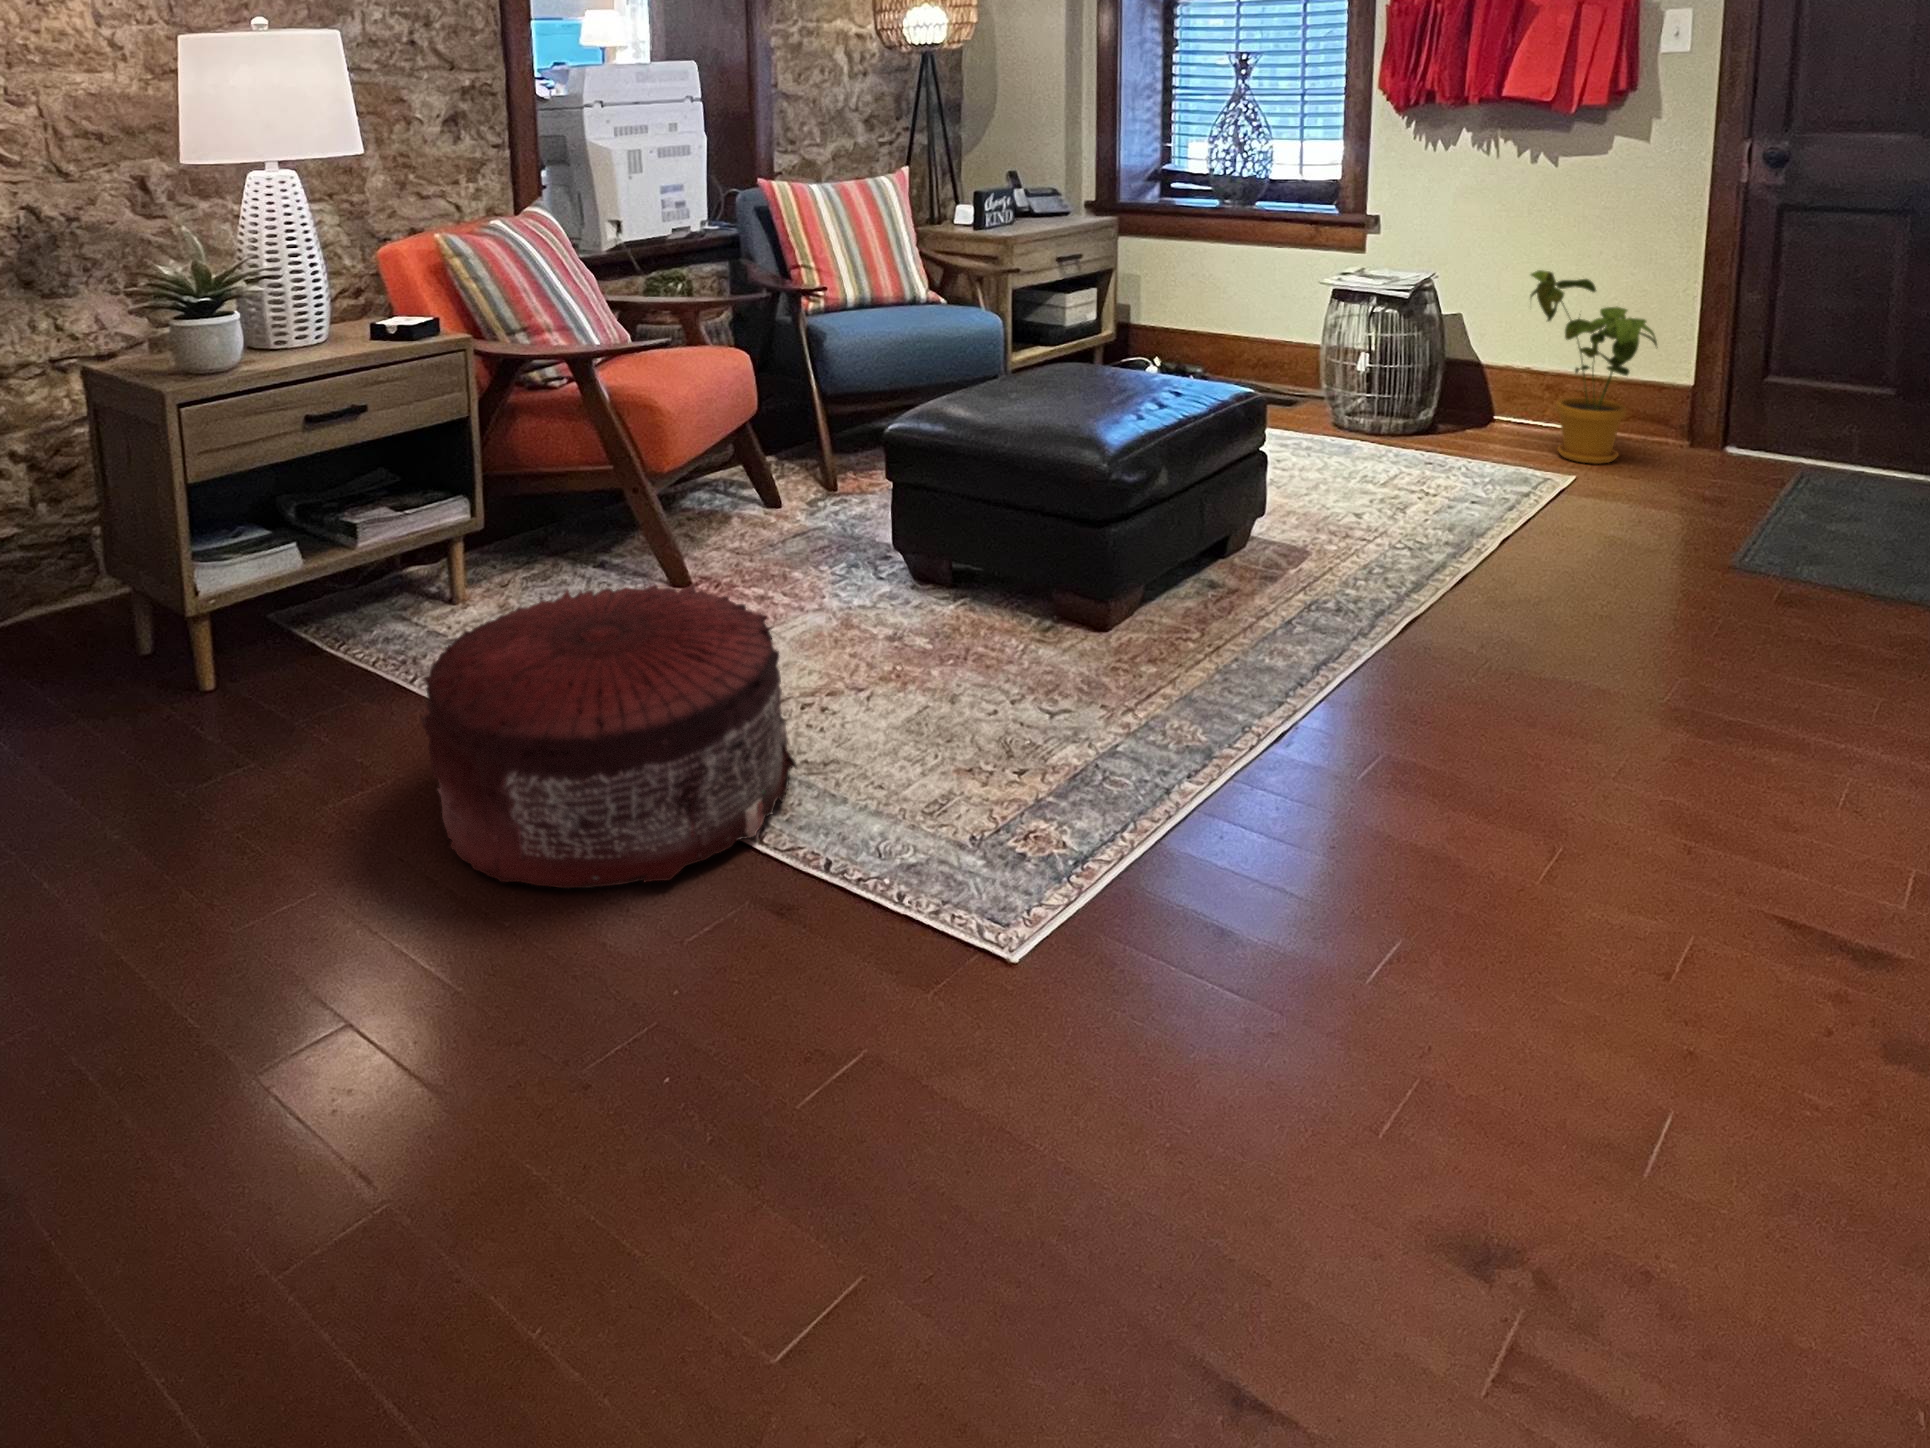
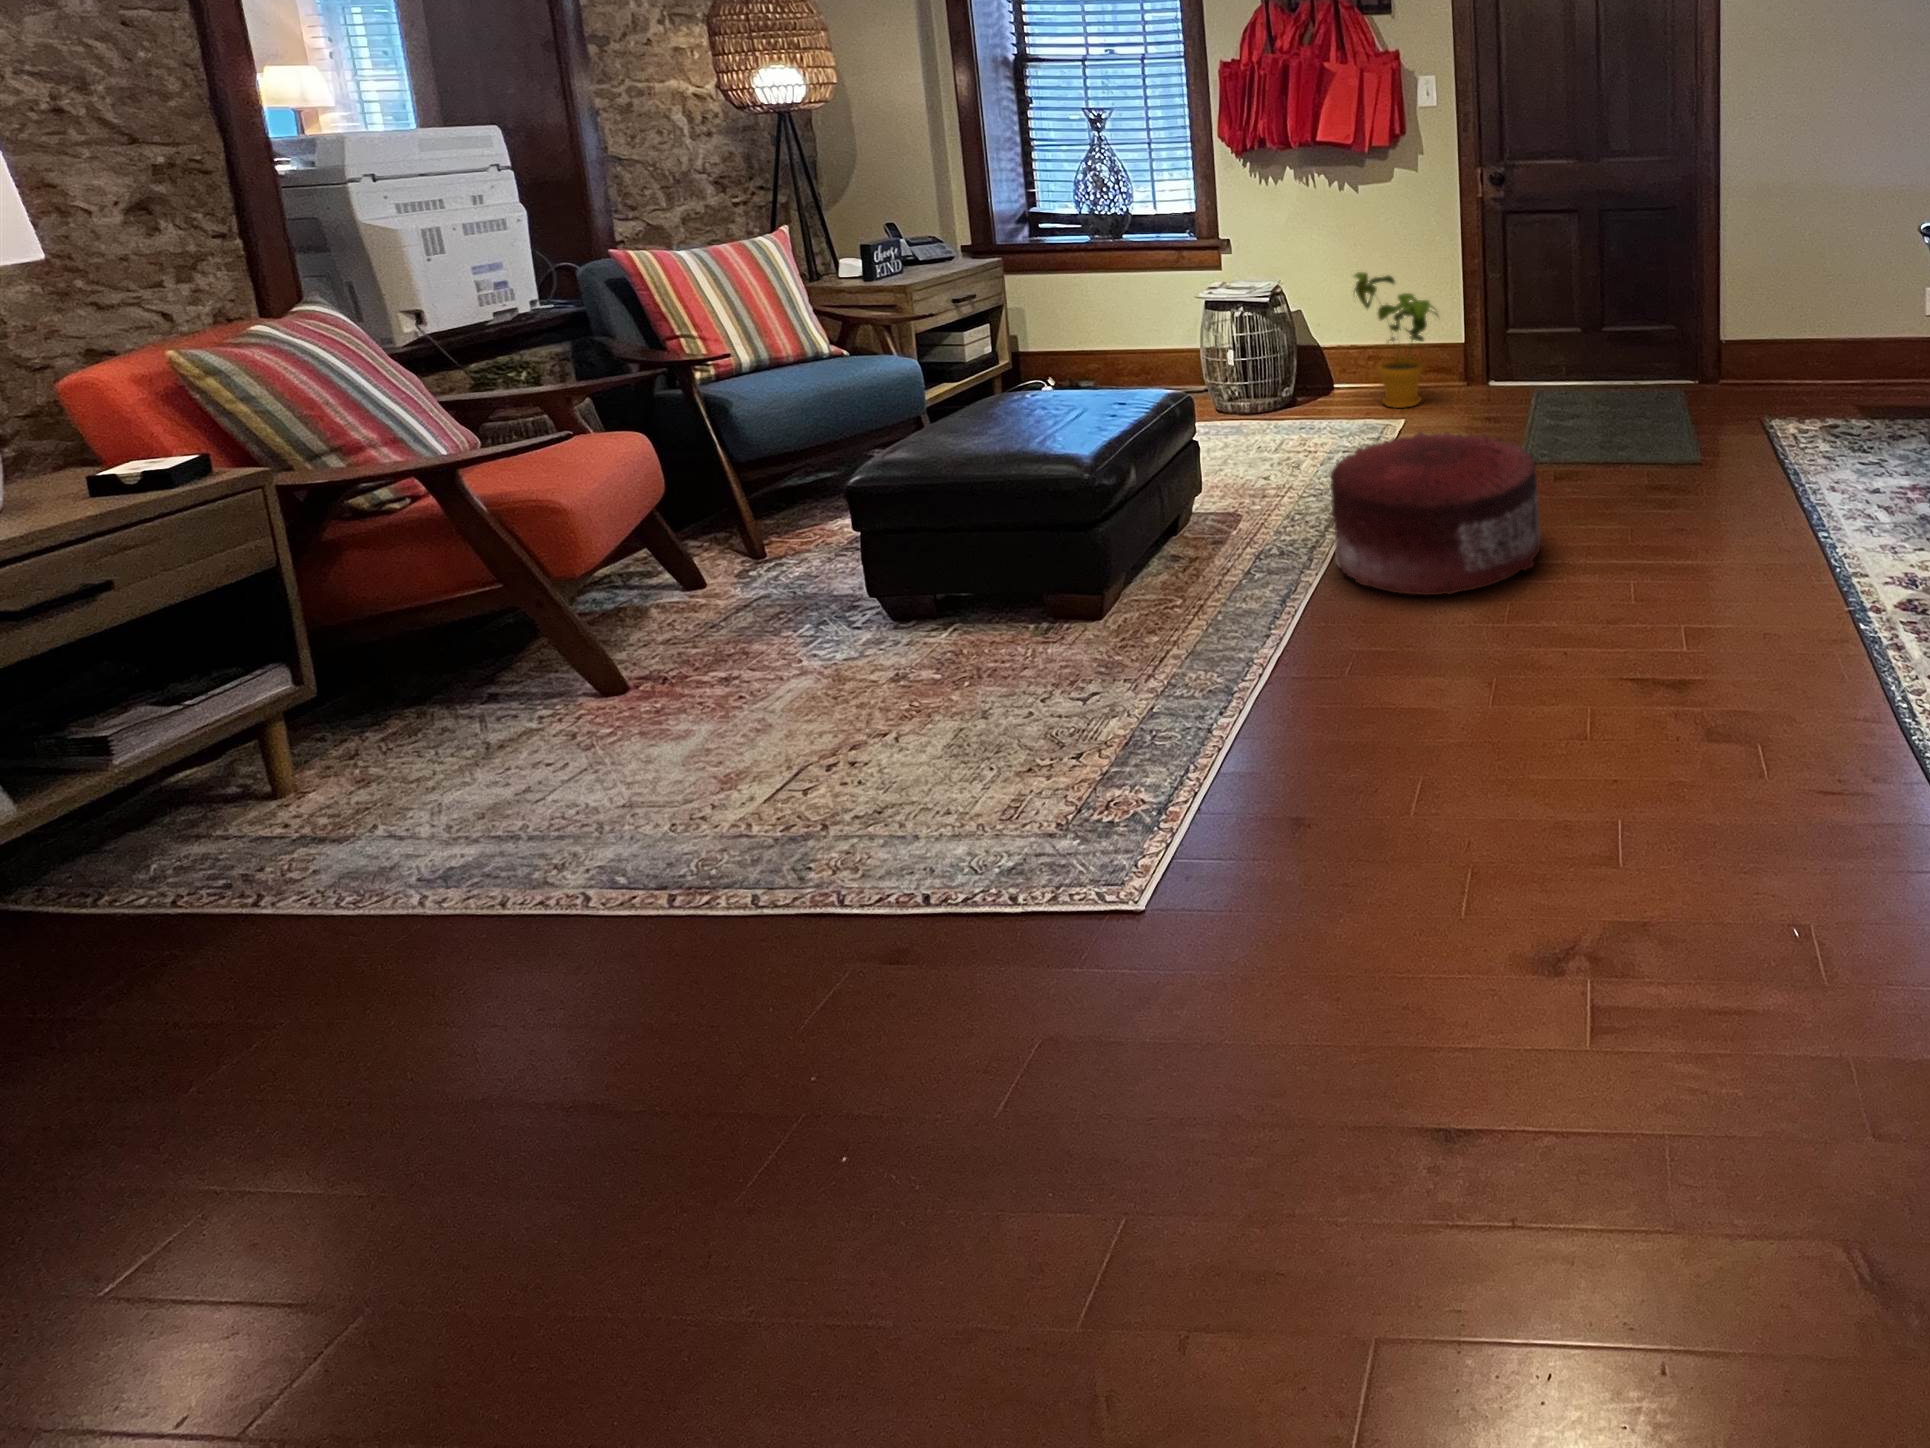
pouf: present [421,584,797,888] -> present [1330,432,1541,595]

